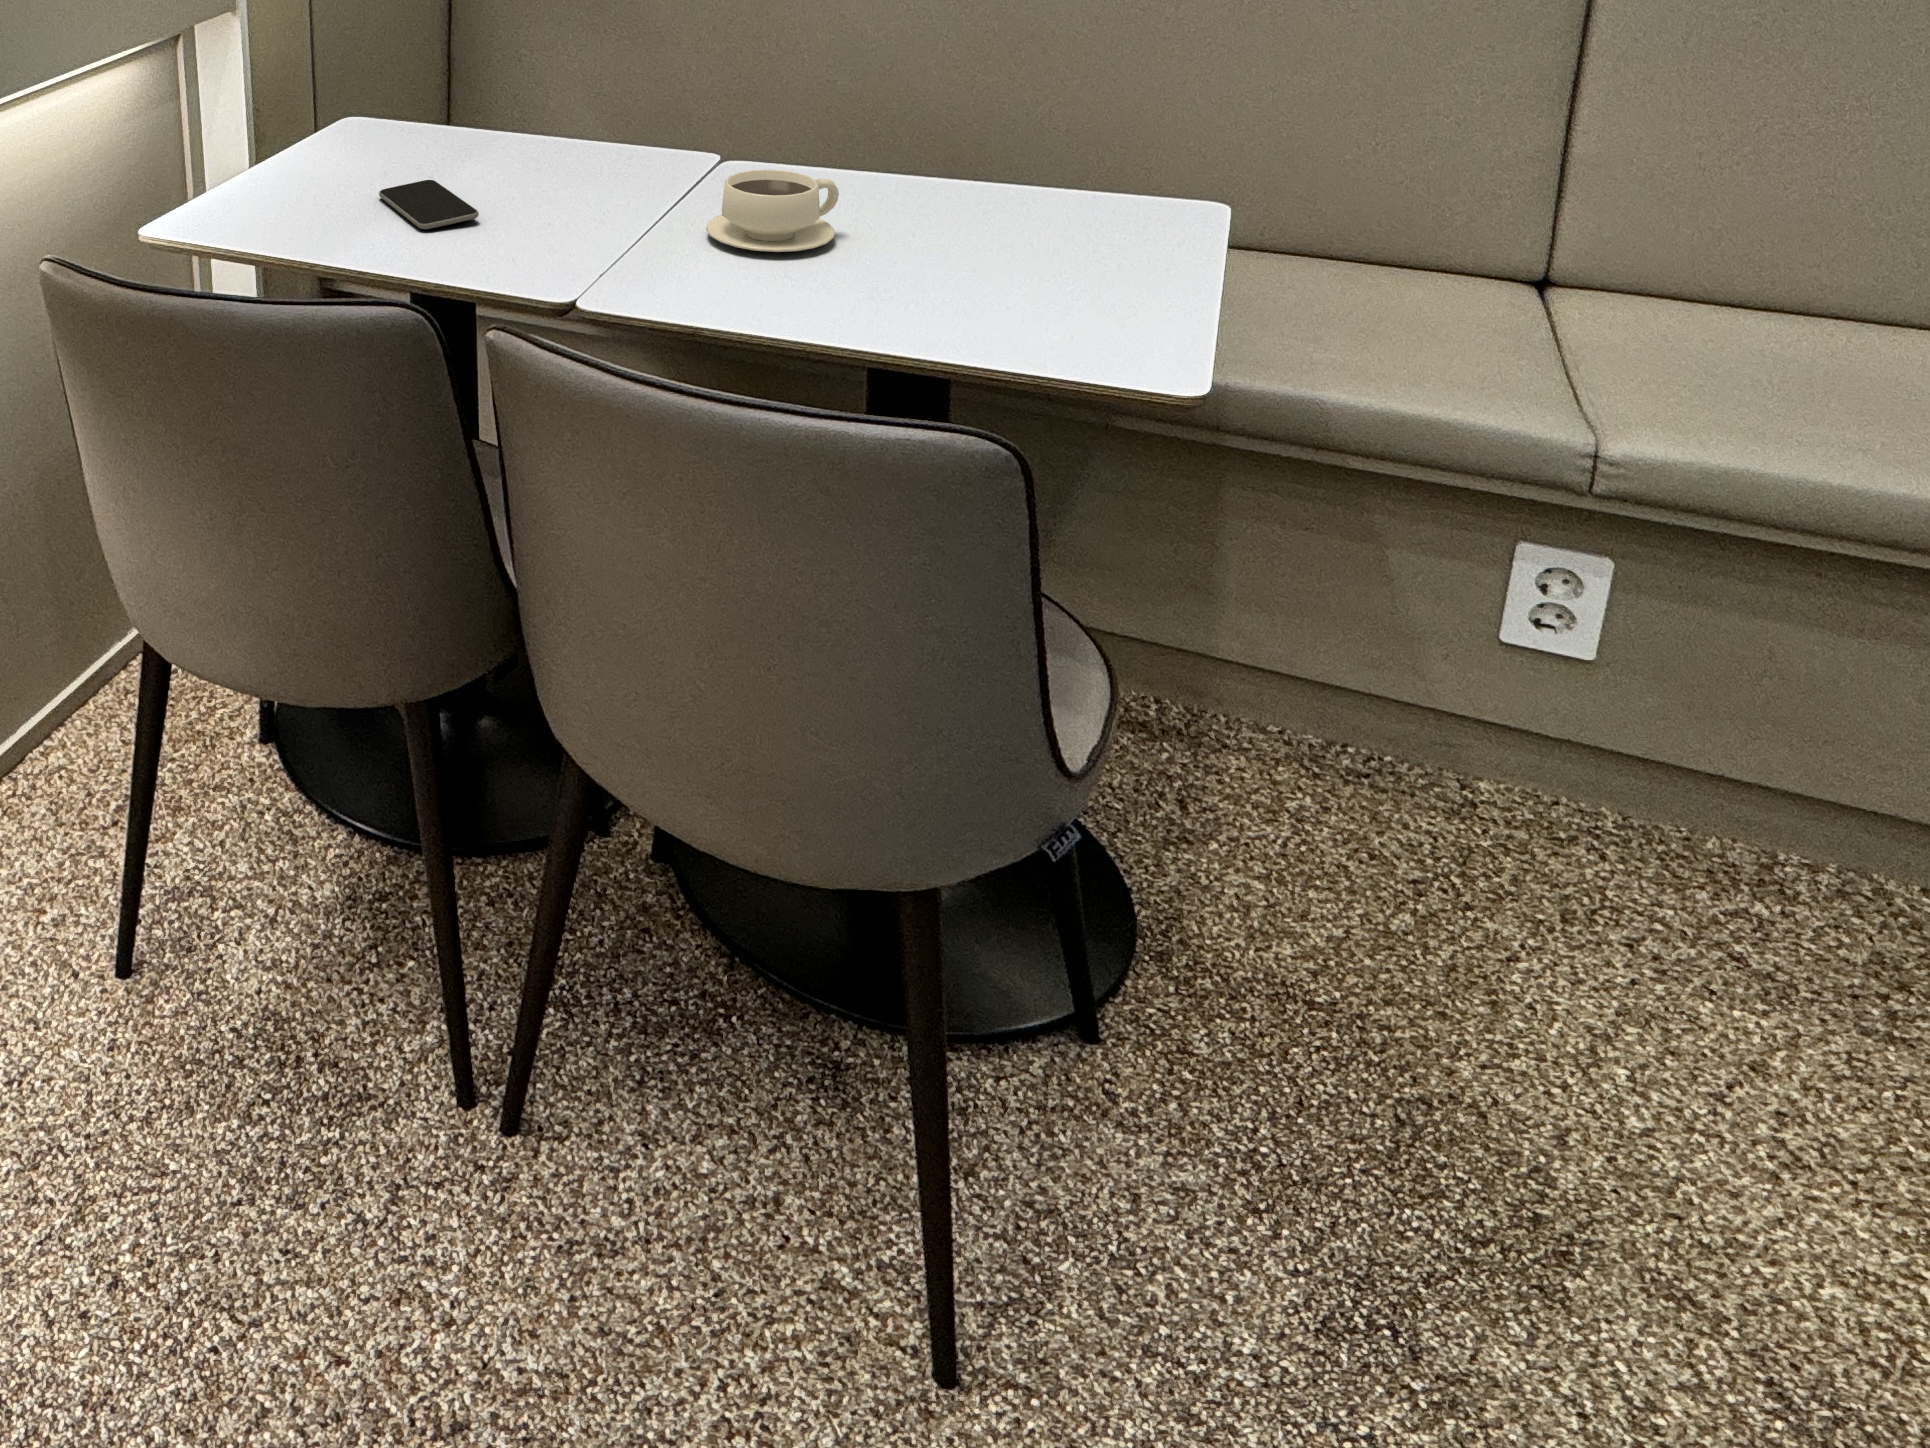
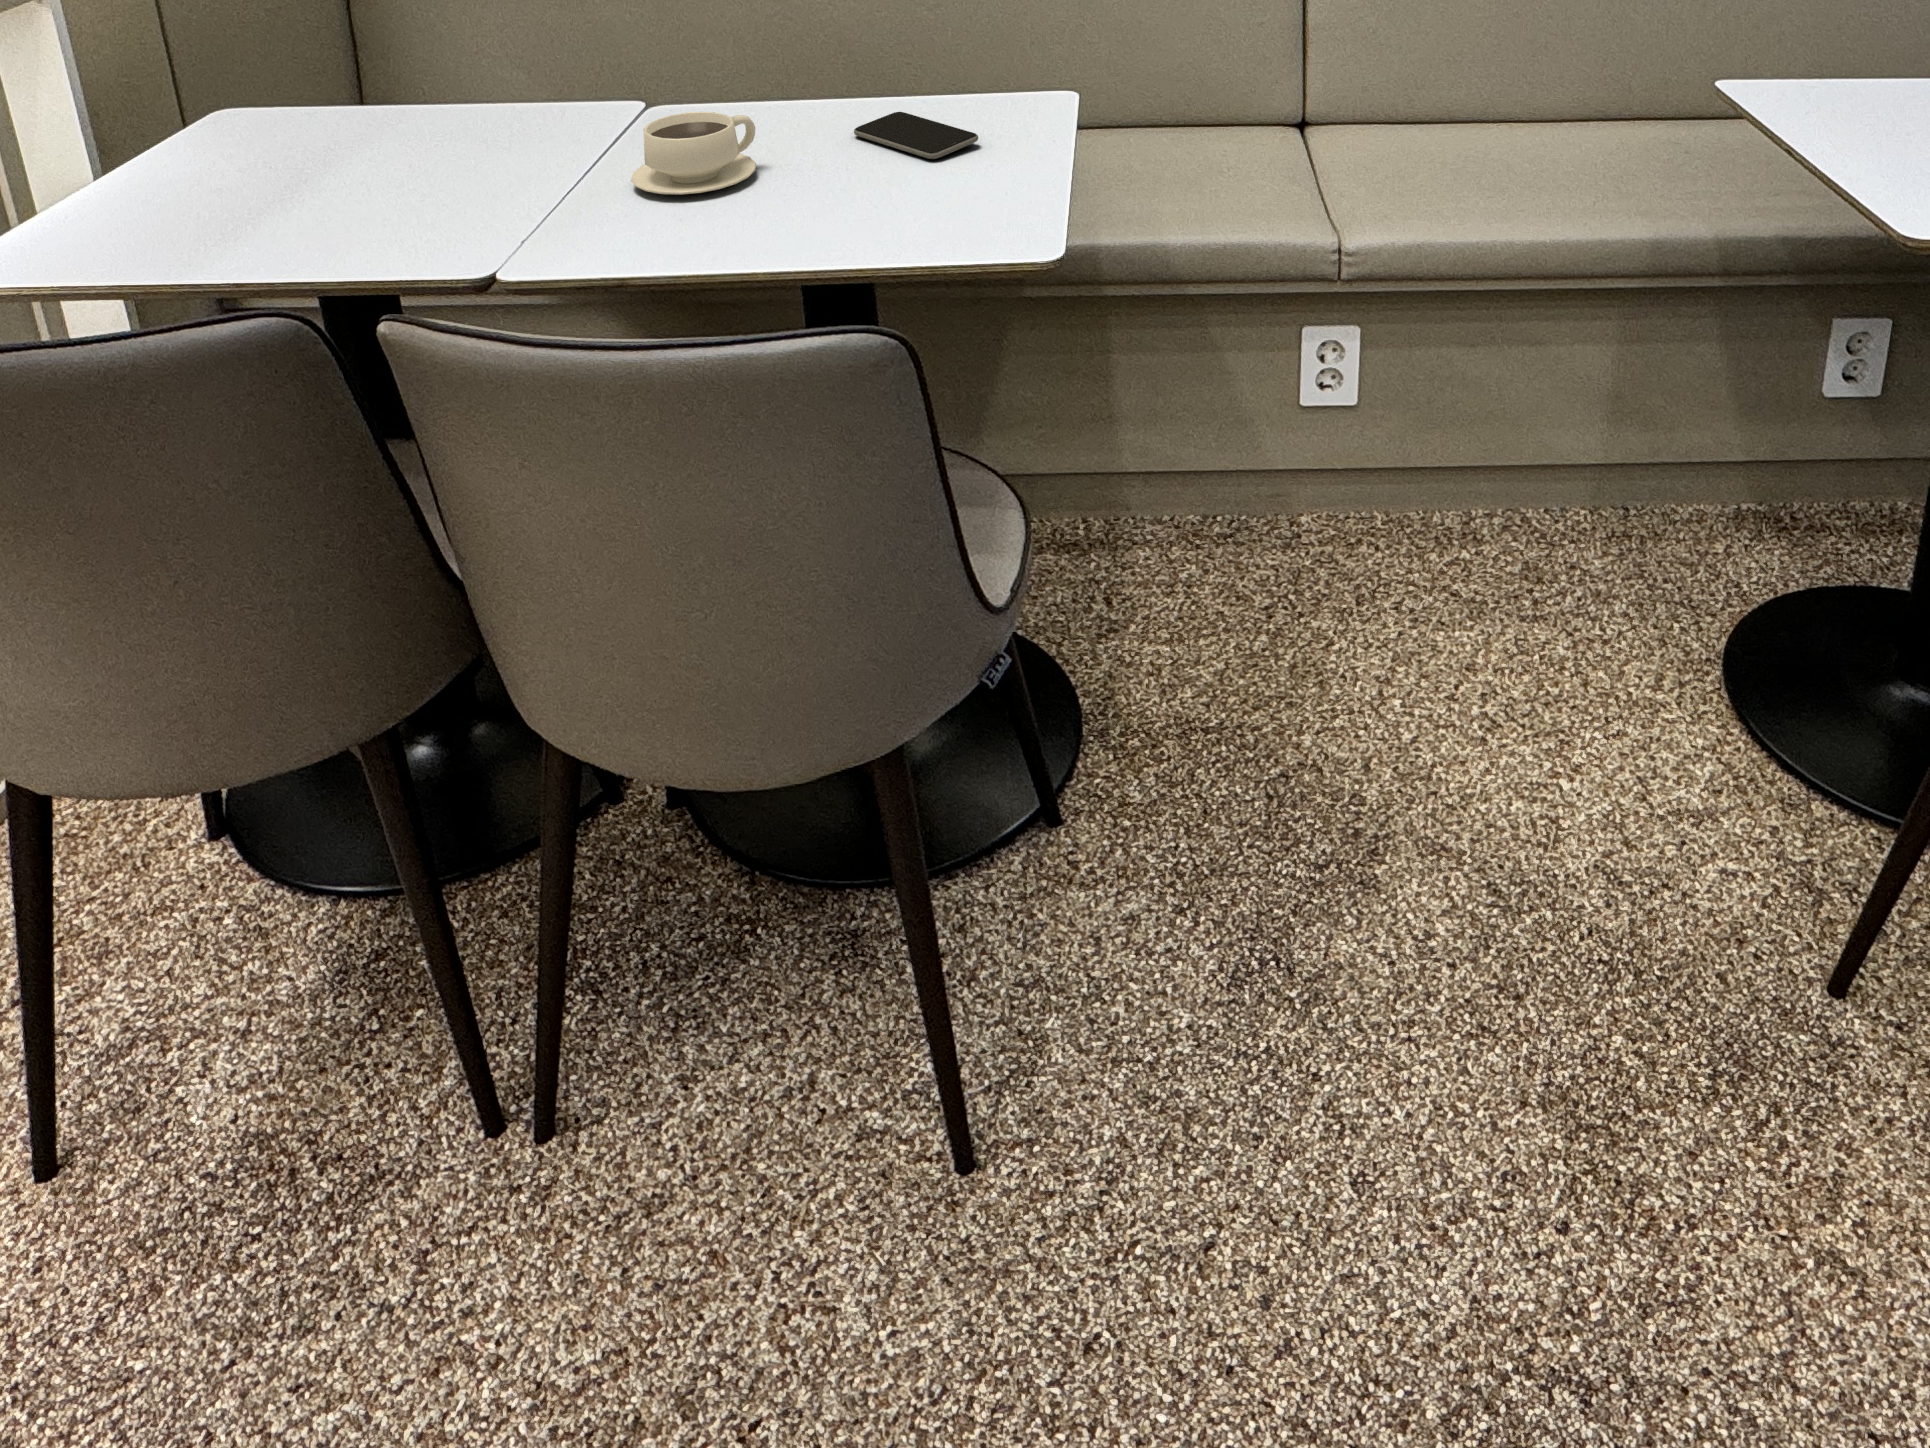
smartphone: present [379,180,479,229] -> present [854,112,978,159]

